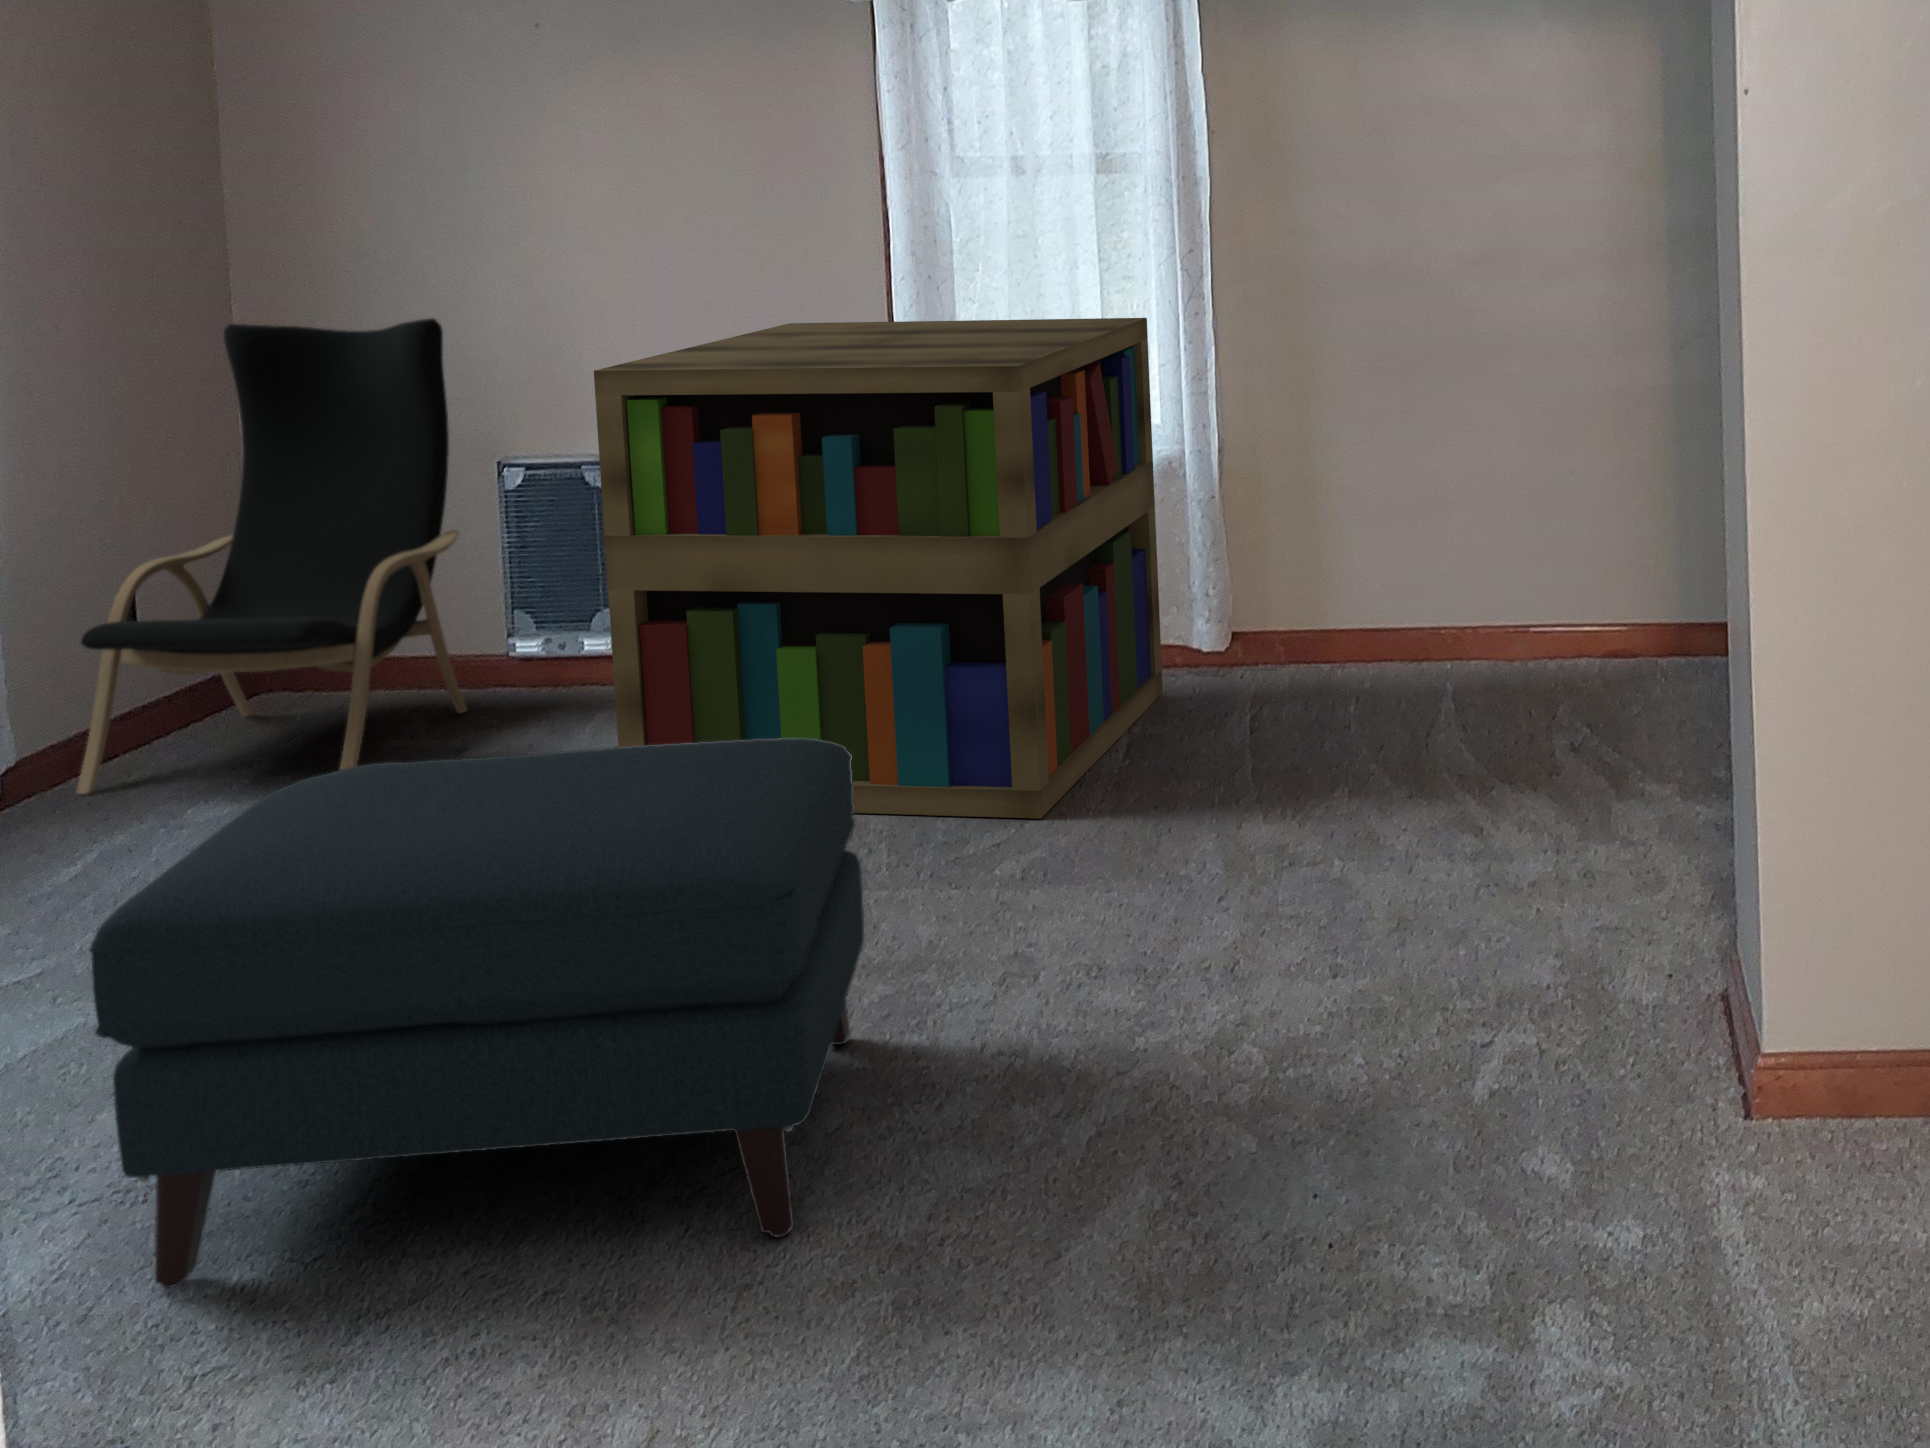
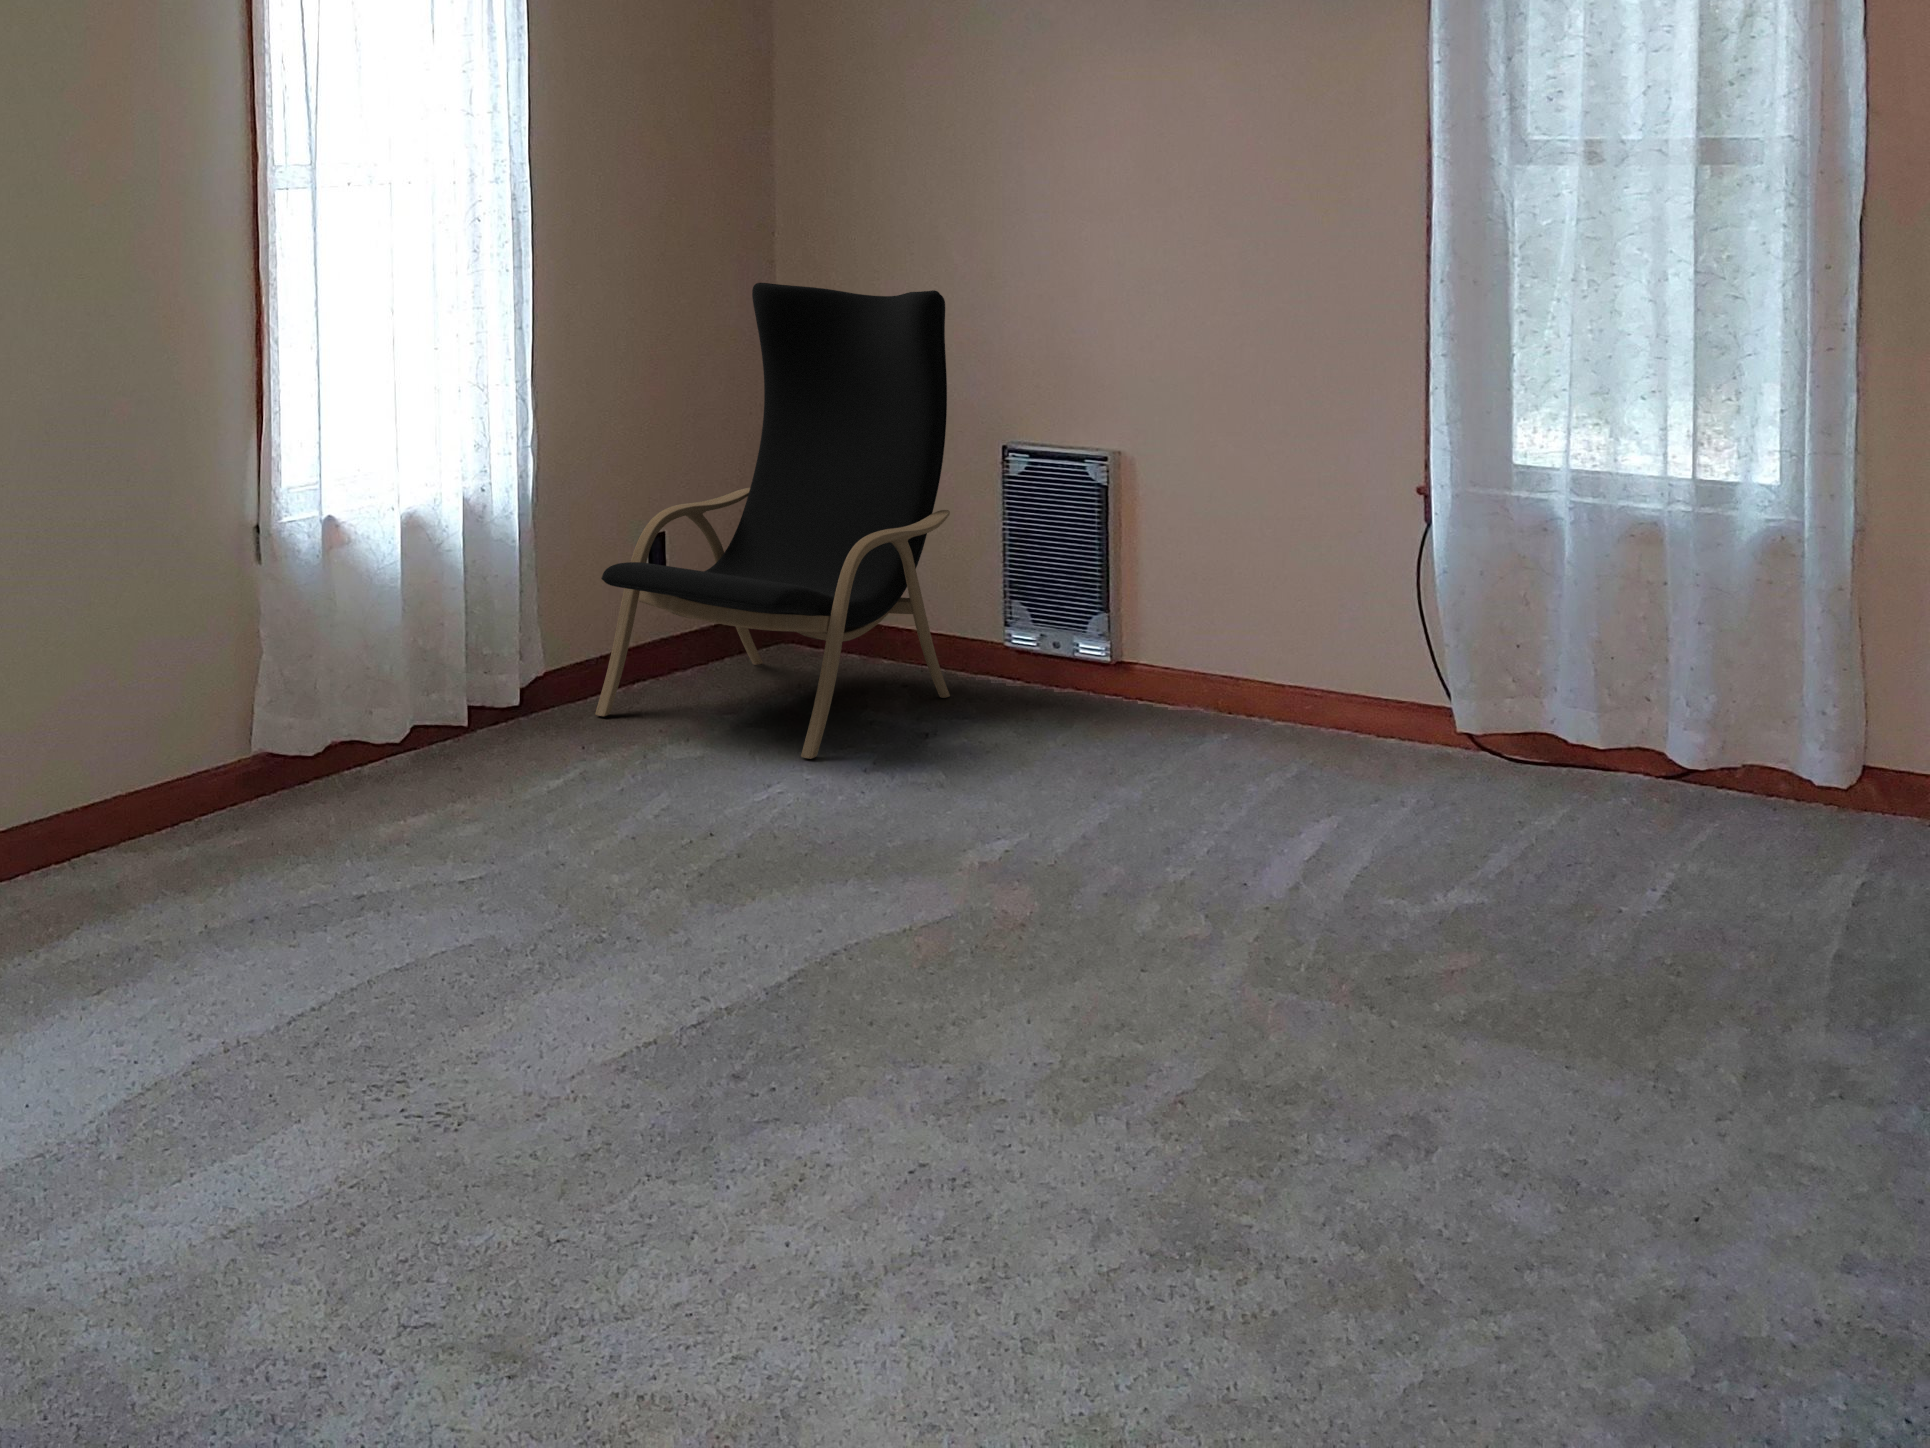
bookshelf: present [594,318,1163,819] -> none [1045,322,1752,953]
ottoman: present [90,738,864,1288] -> none [452,759,1188,1329]

